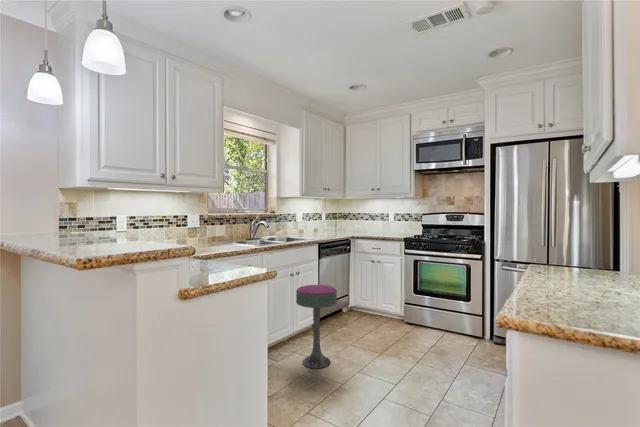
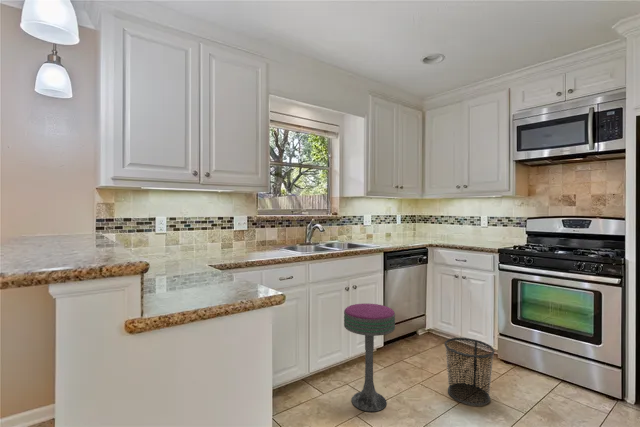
waste bin: none [370,307,405,354] -> present [444,338,495,406]

